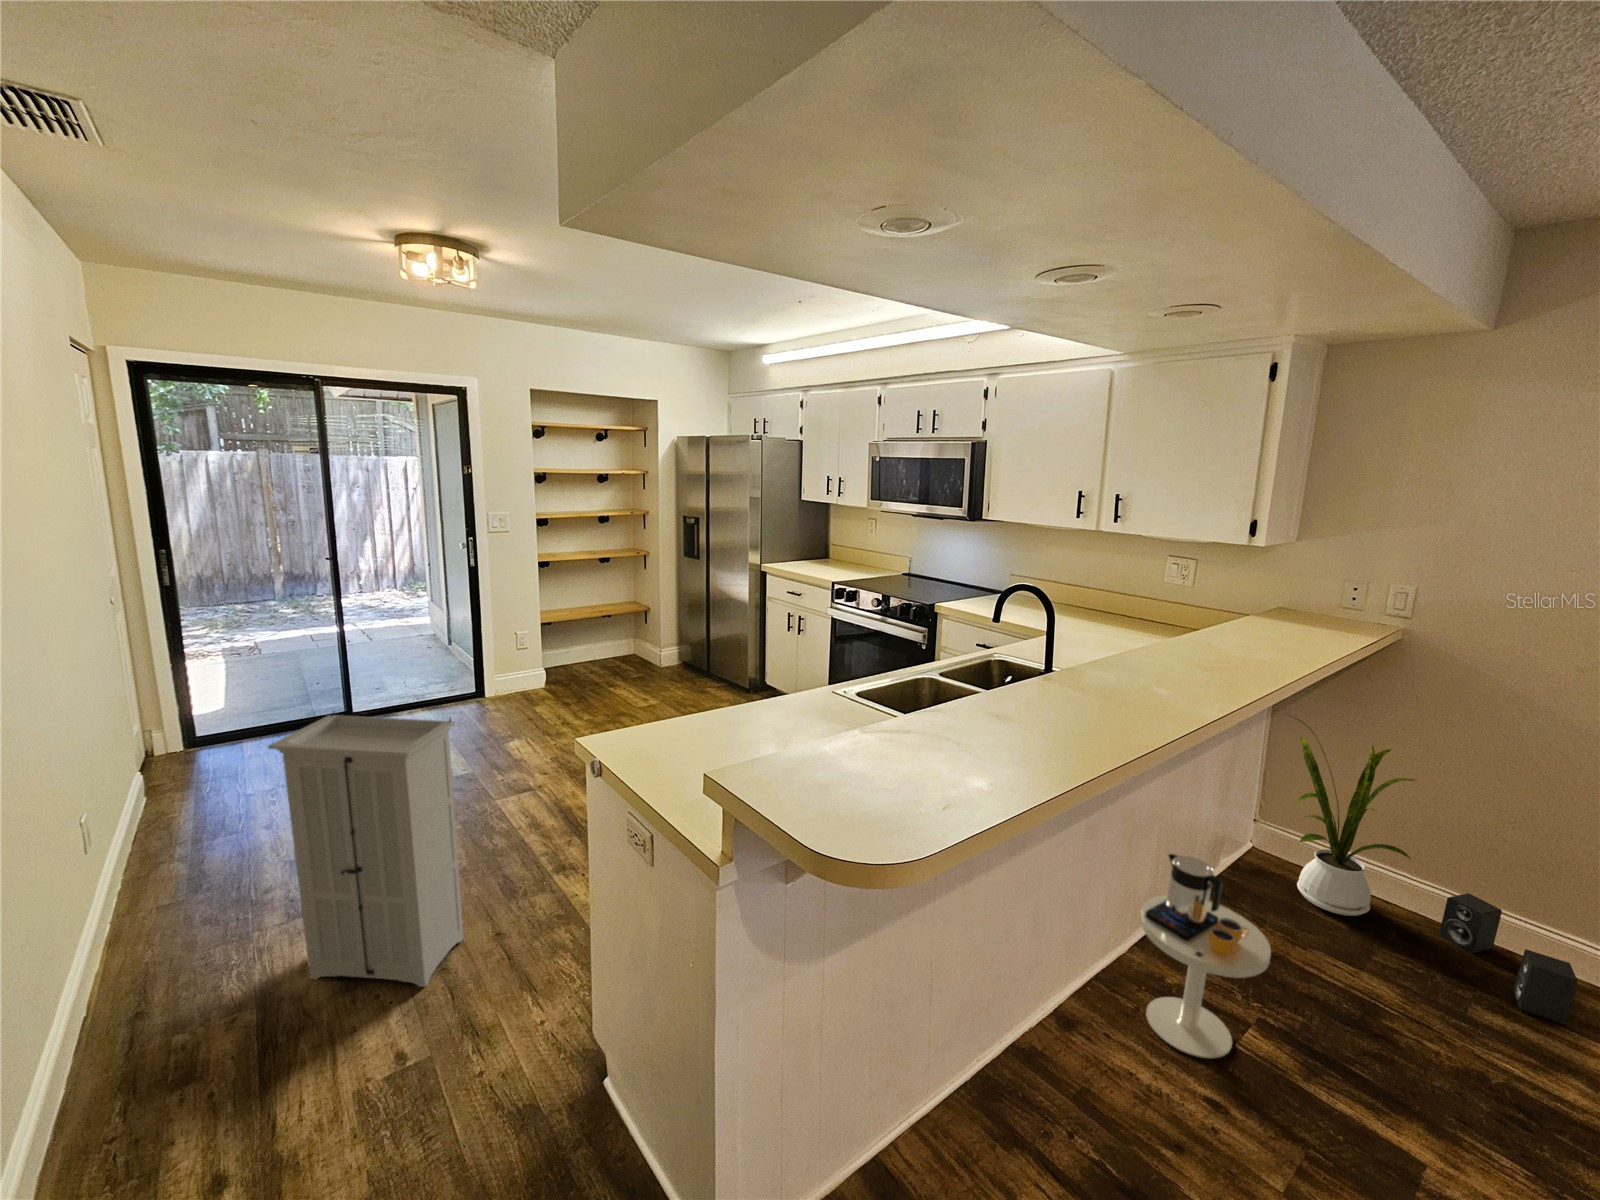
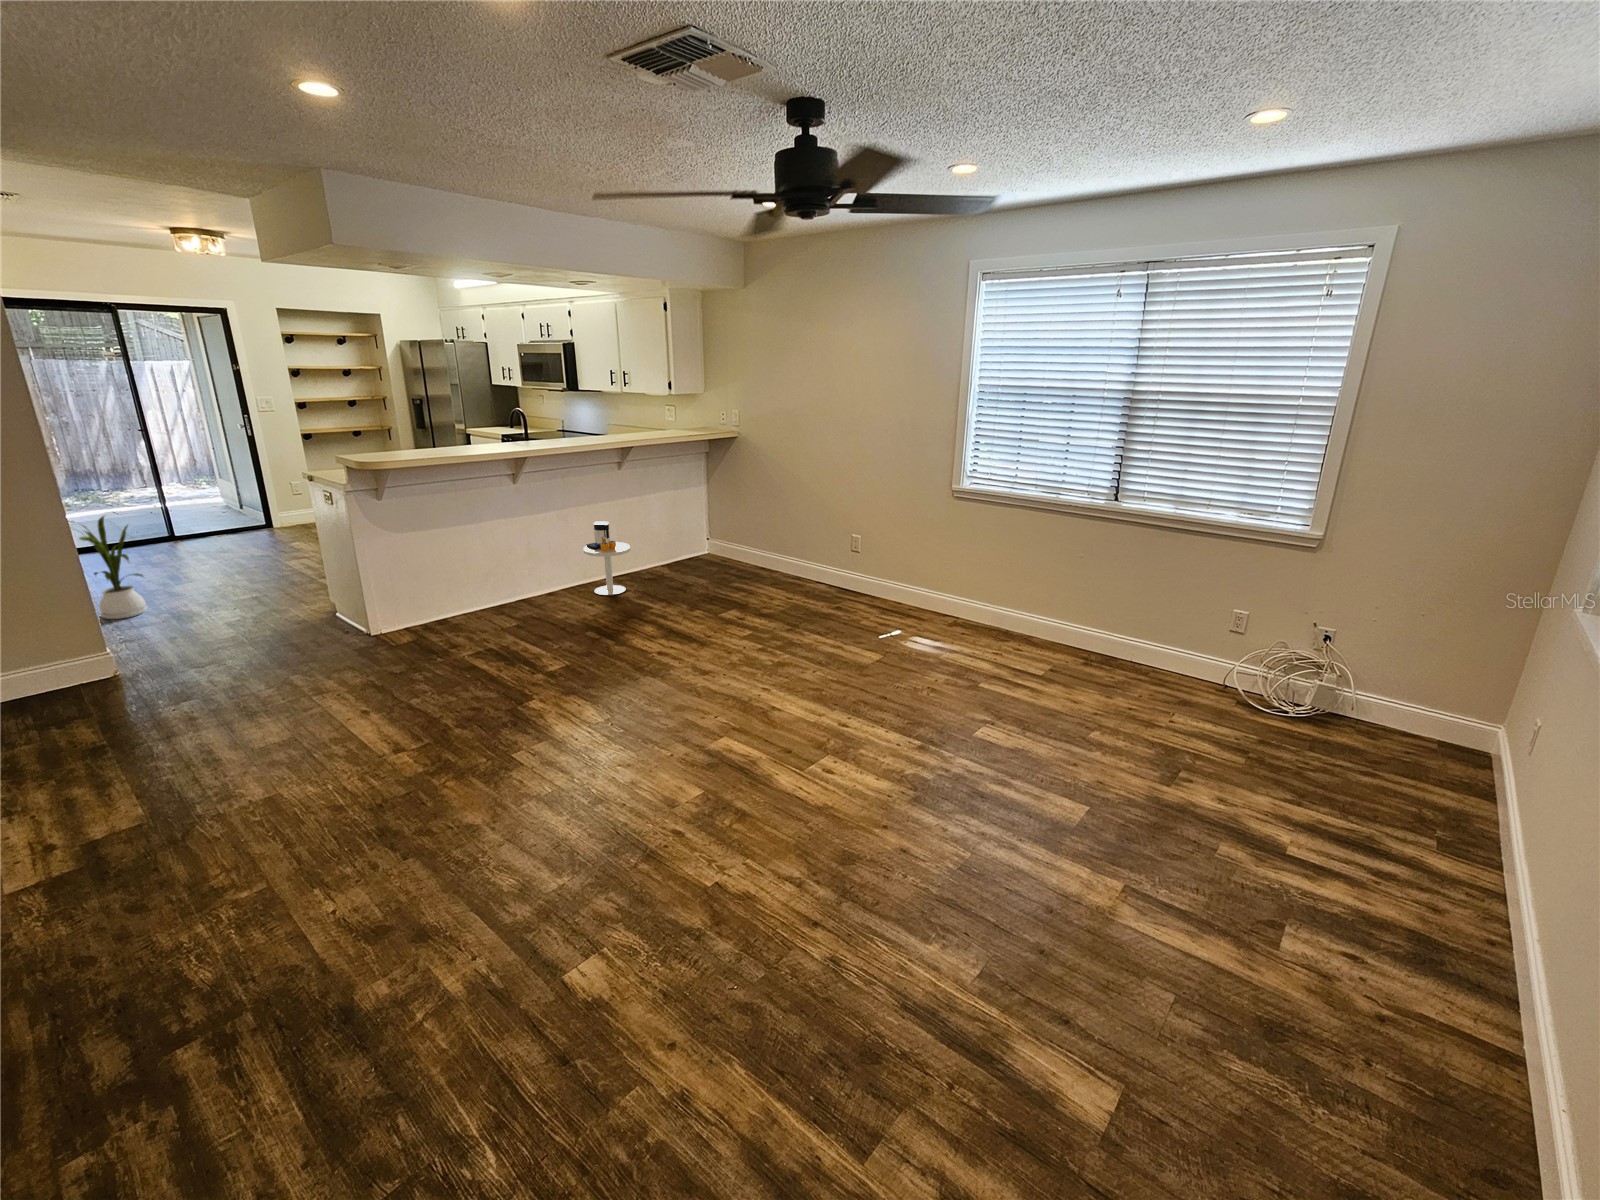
storage cabinet: present [268,712,464,987] -> none [160,484,277,610]
house plant: present [1288,715,1416,916] -> present [80,516,147,619]
speaker: present [1439,893,1577,1025] -> none [756,547,773,581]

